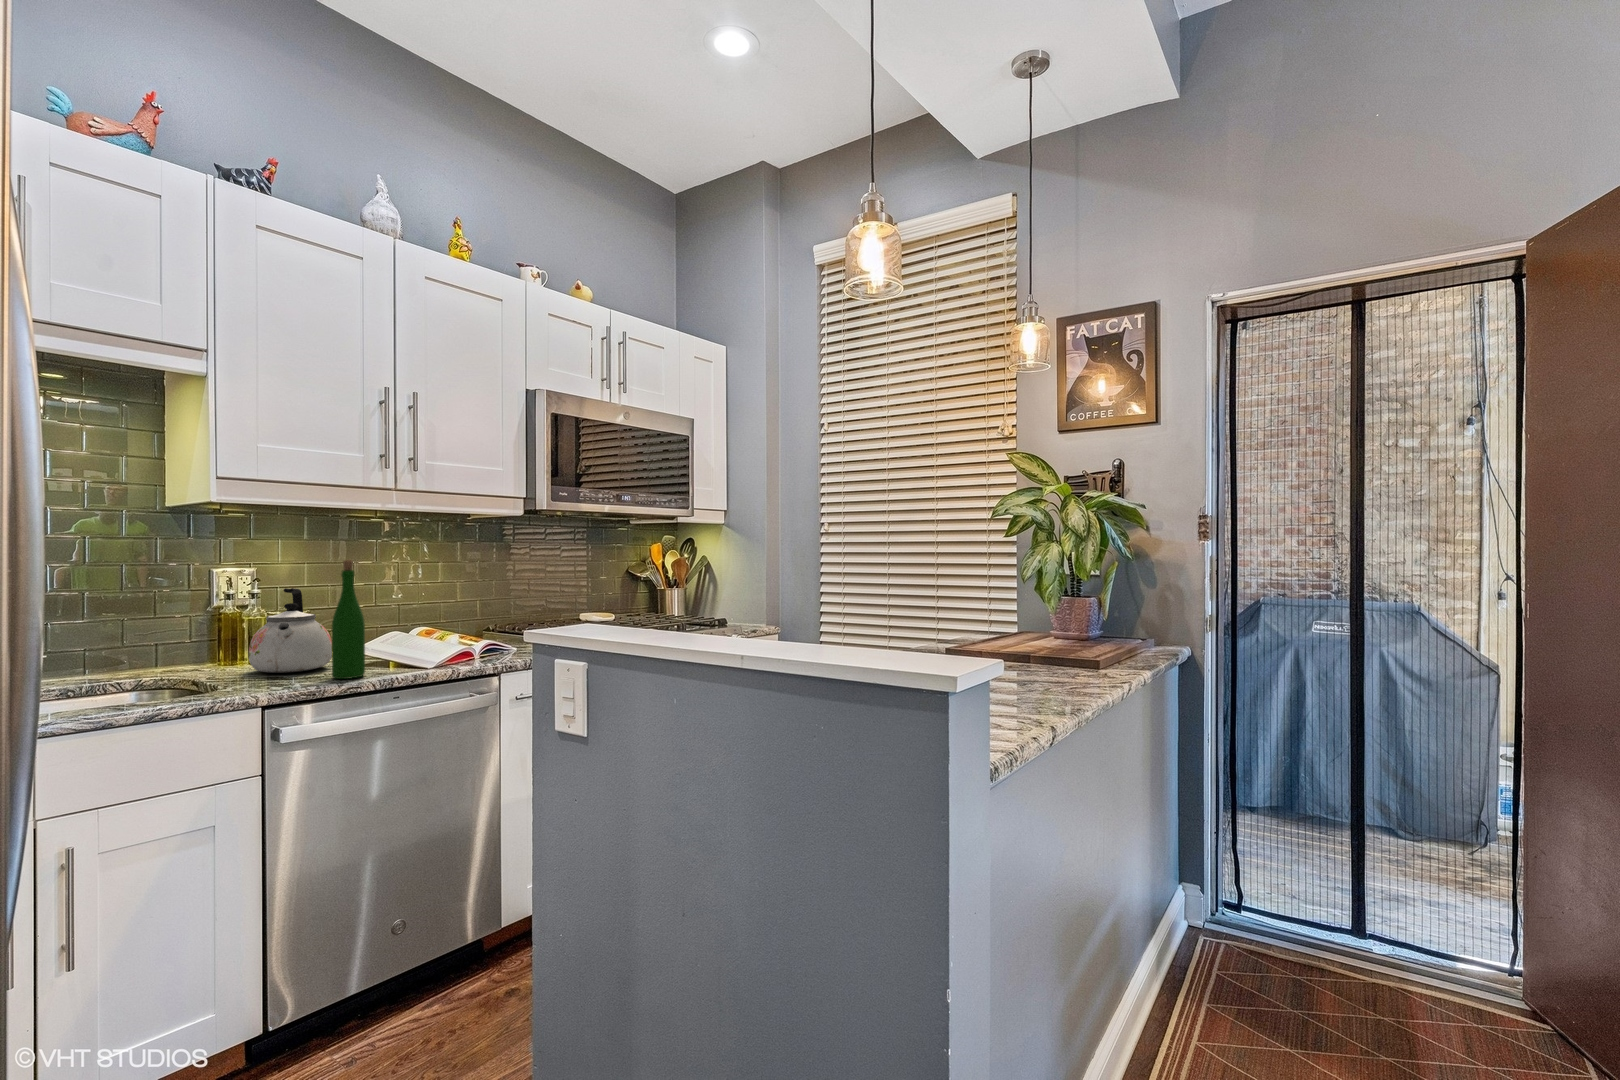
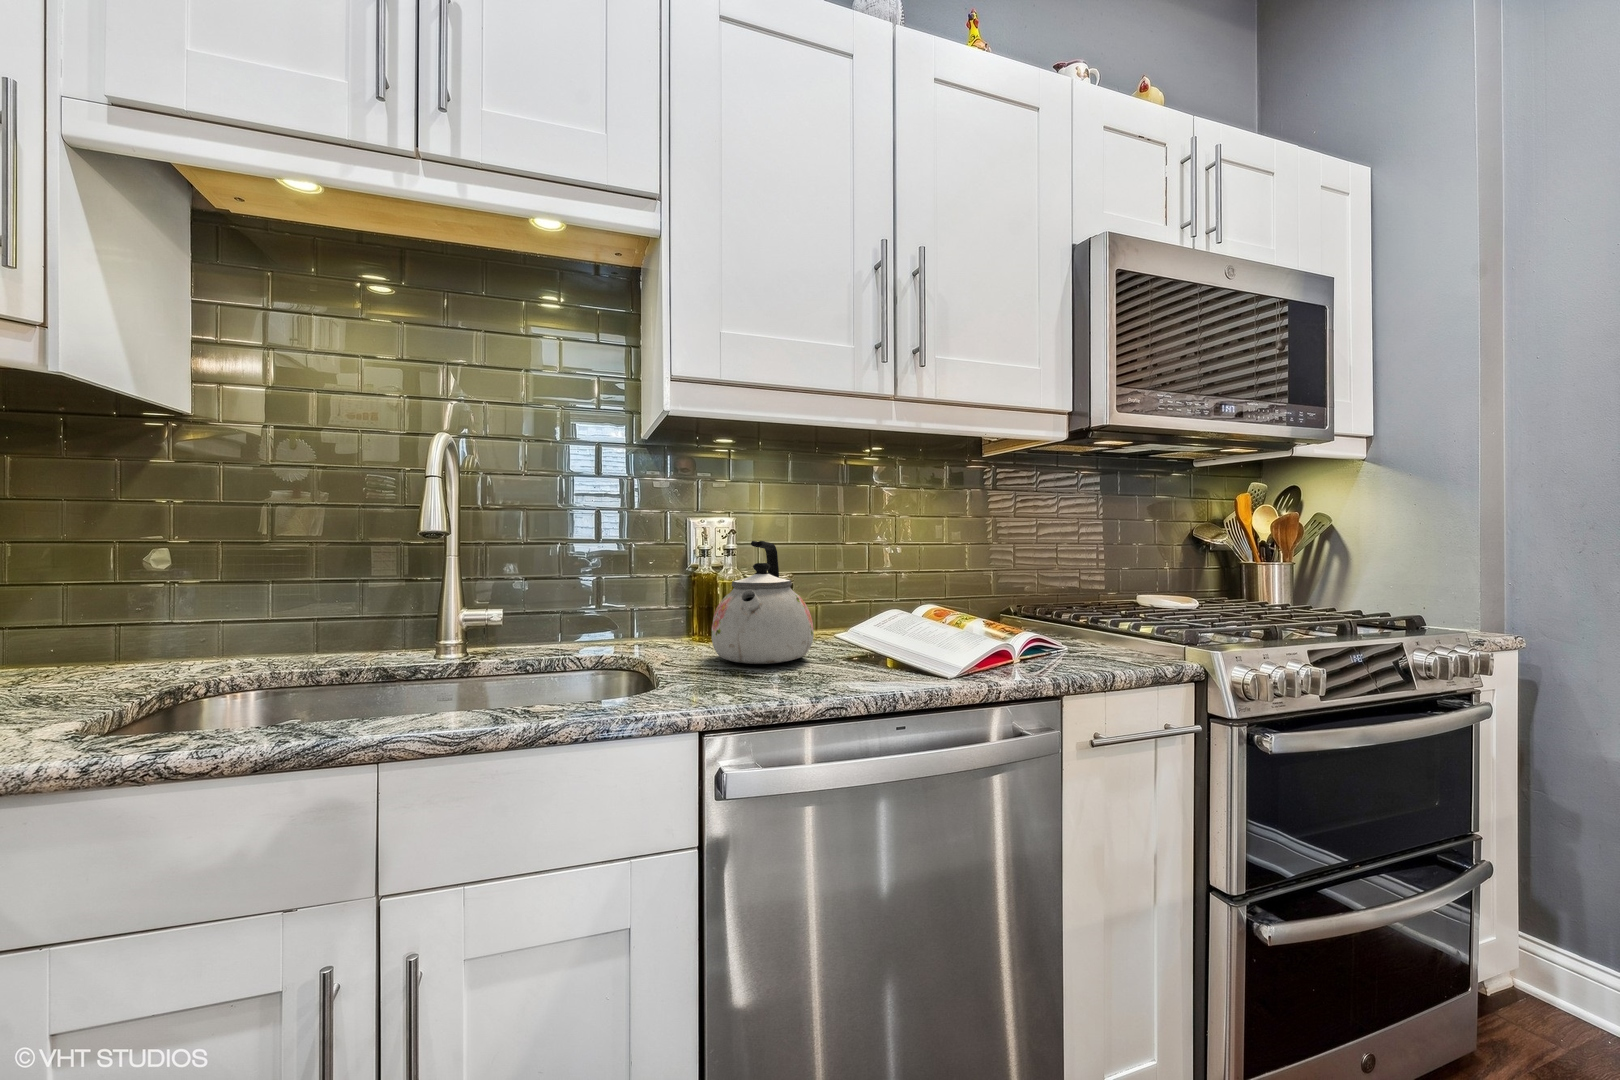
wine bottle: present [332,560,365,679] -> none [806,493,854,688]

